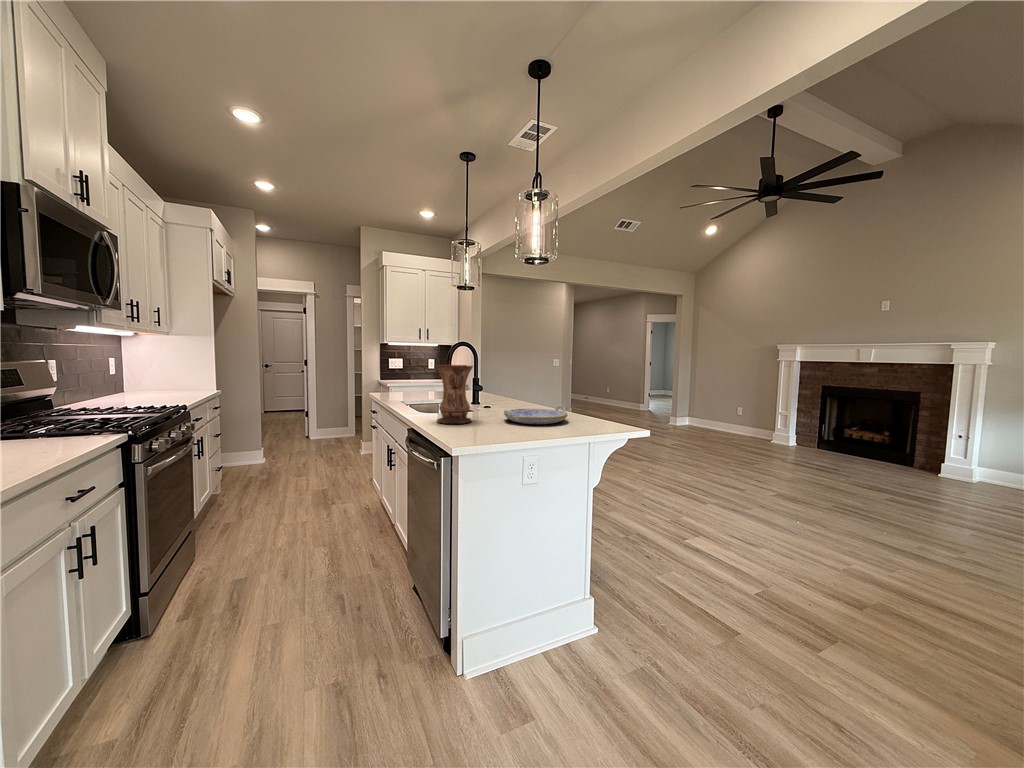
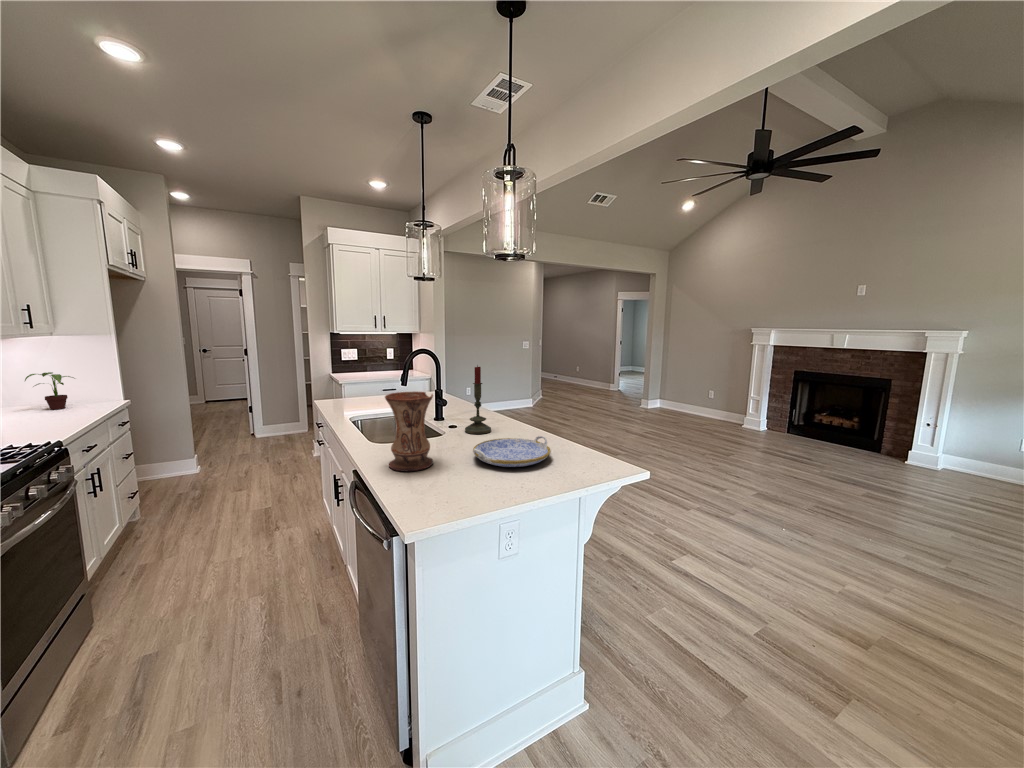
candle: none [498,352,519,410] -> present [465,366,491,434]
potted plant: none [150,363,186,392] -> present [25,372,74,410]

